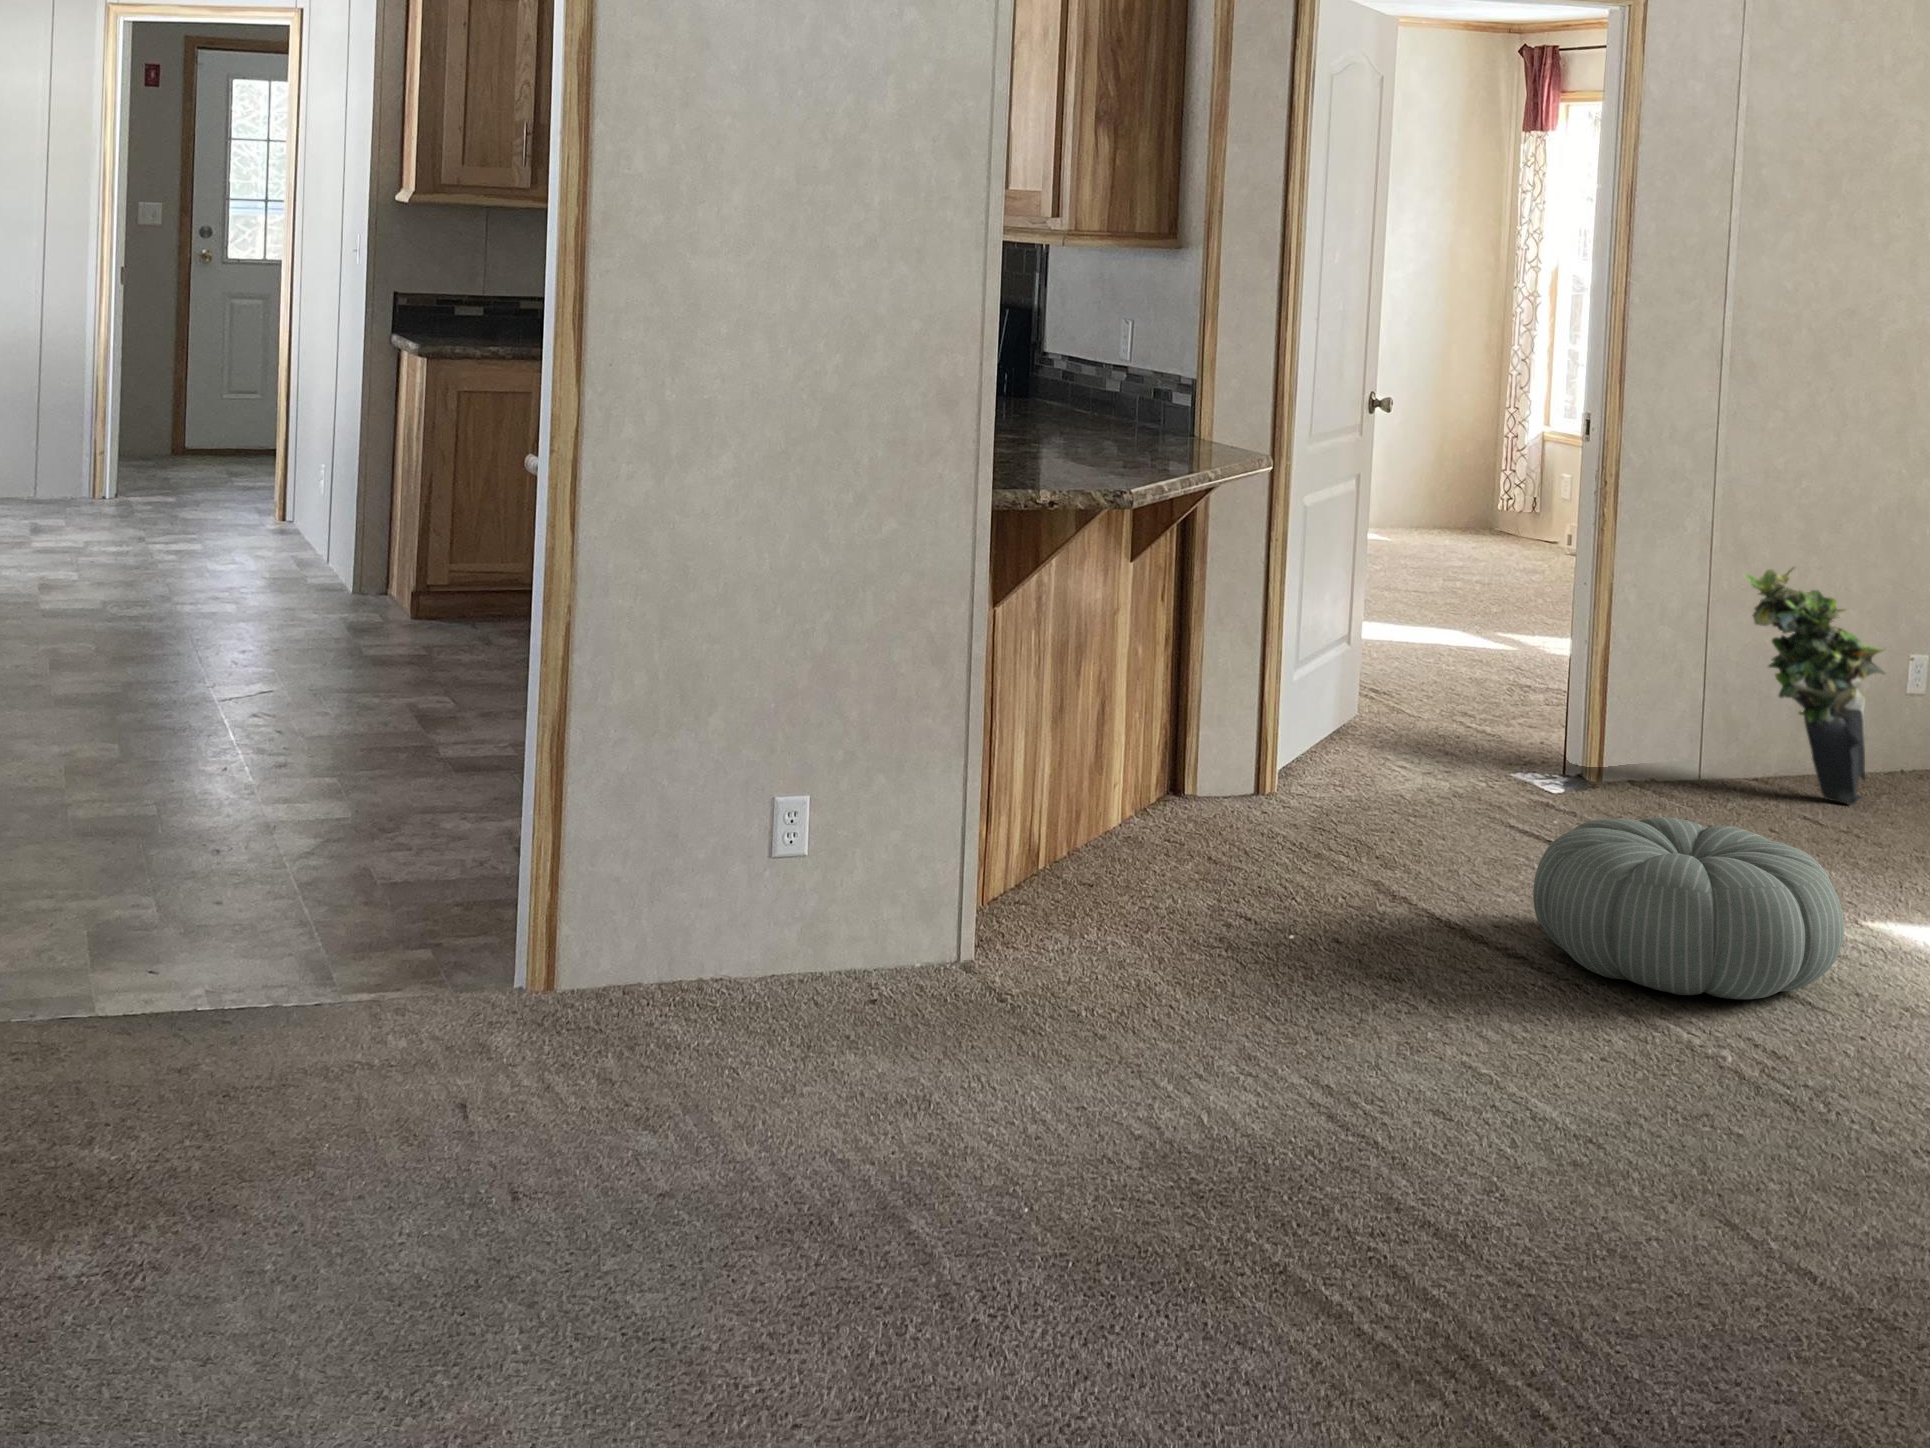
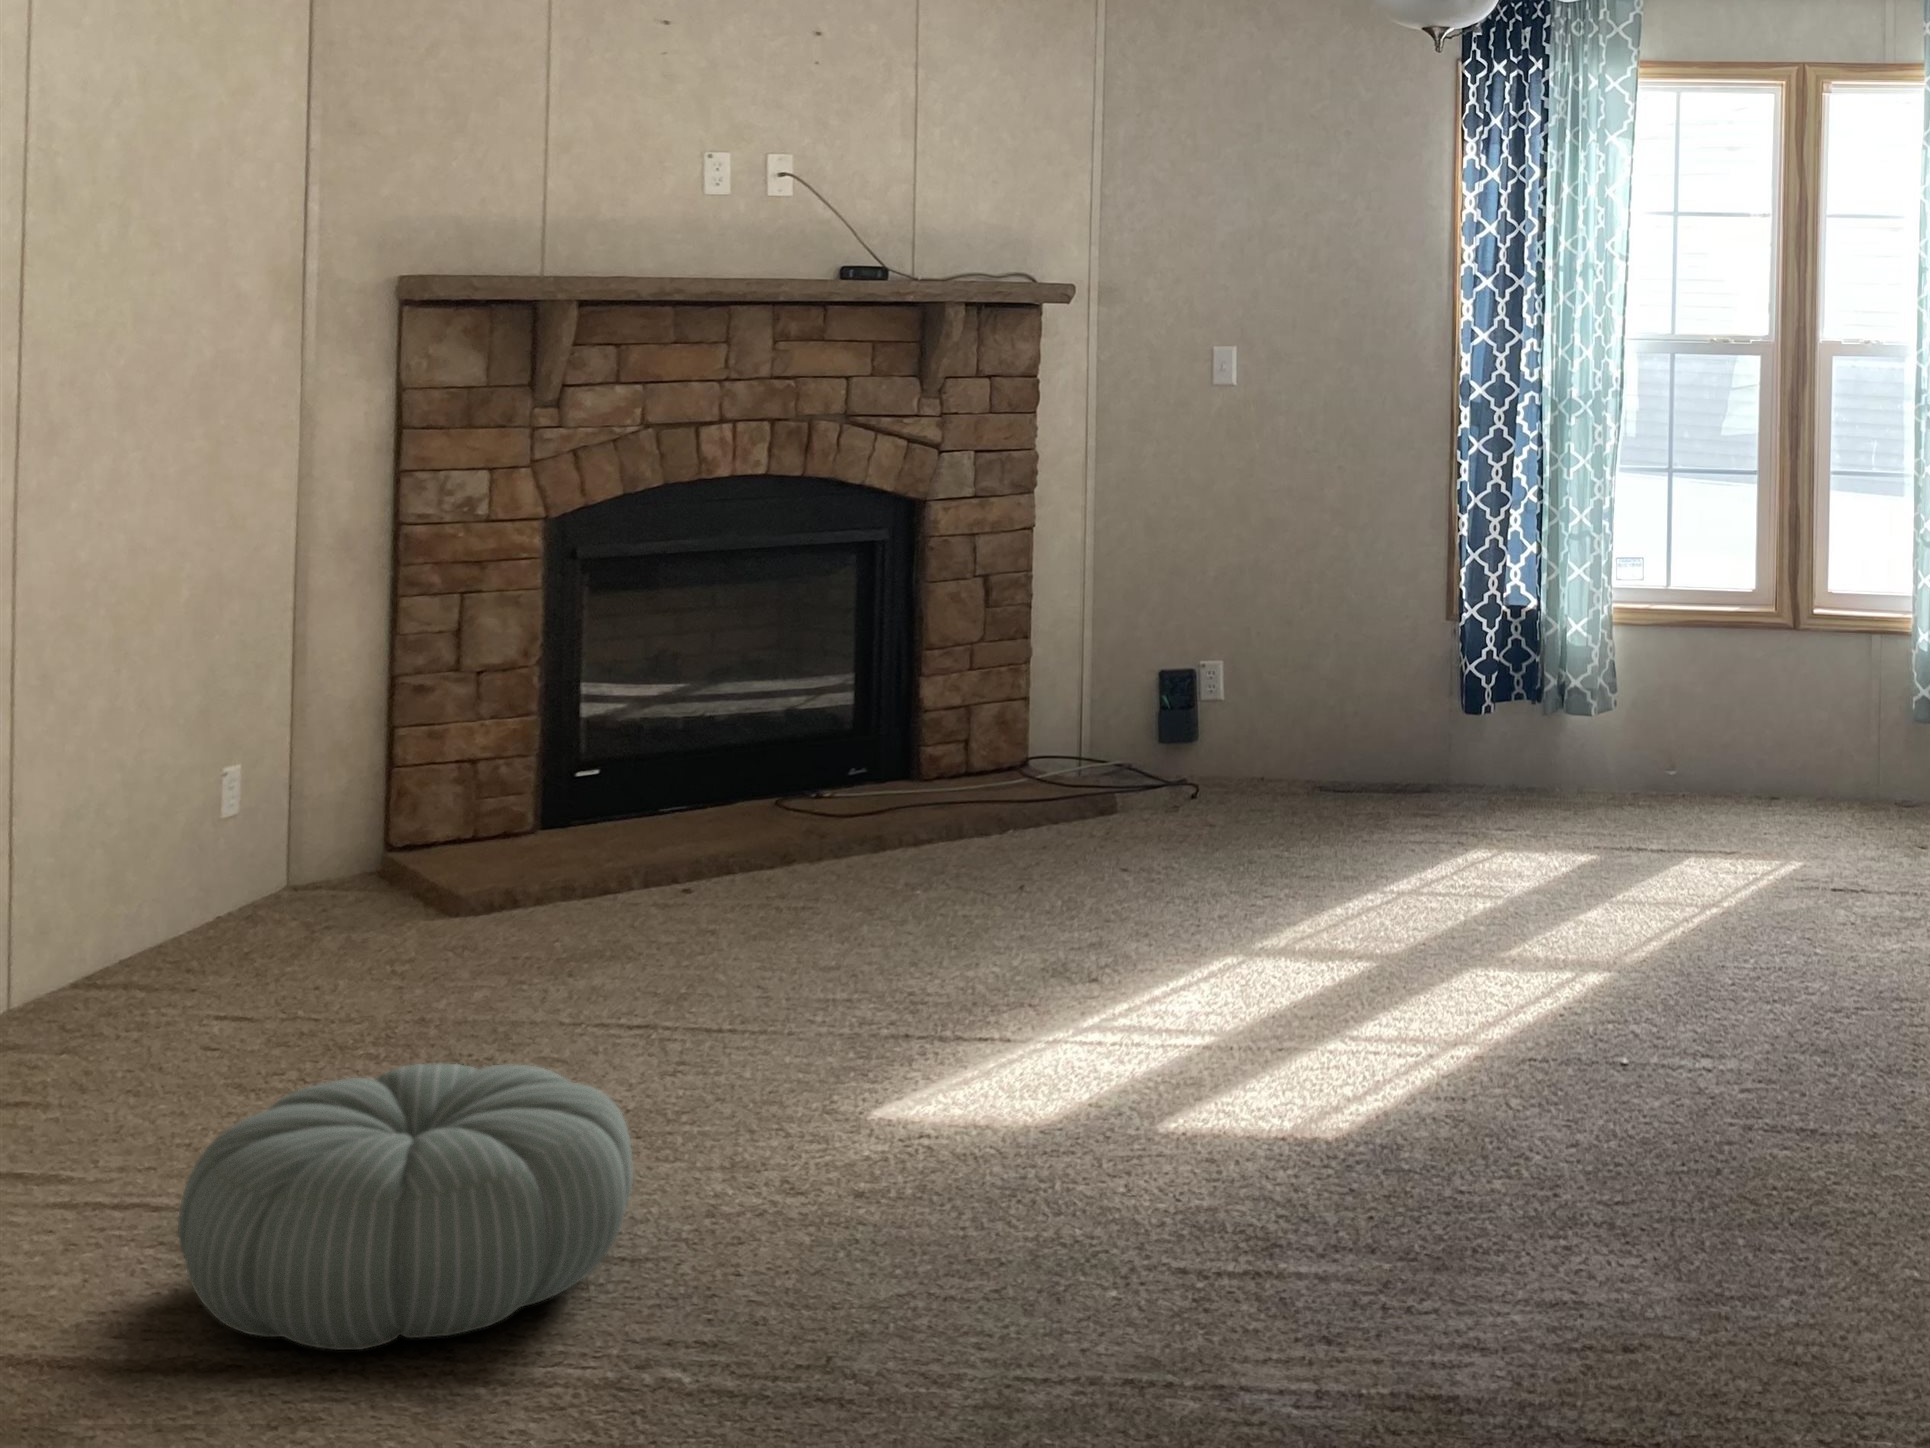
potted plant: present [1744,567,1885,805] -> none [65,683,273,979]

